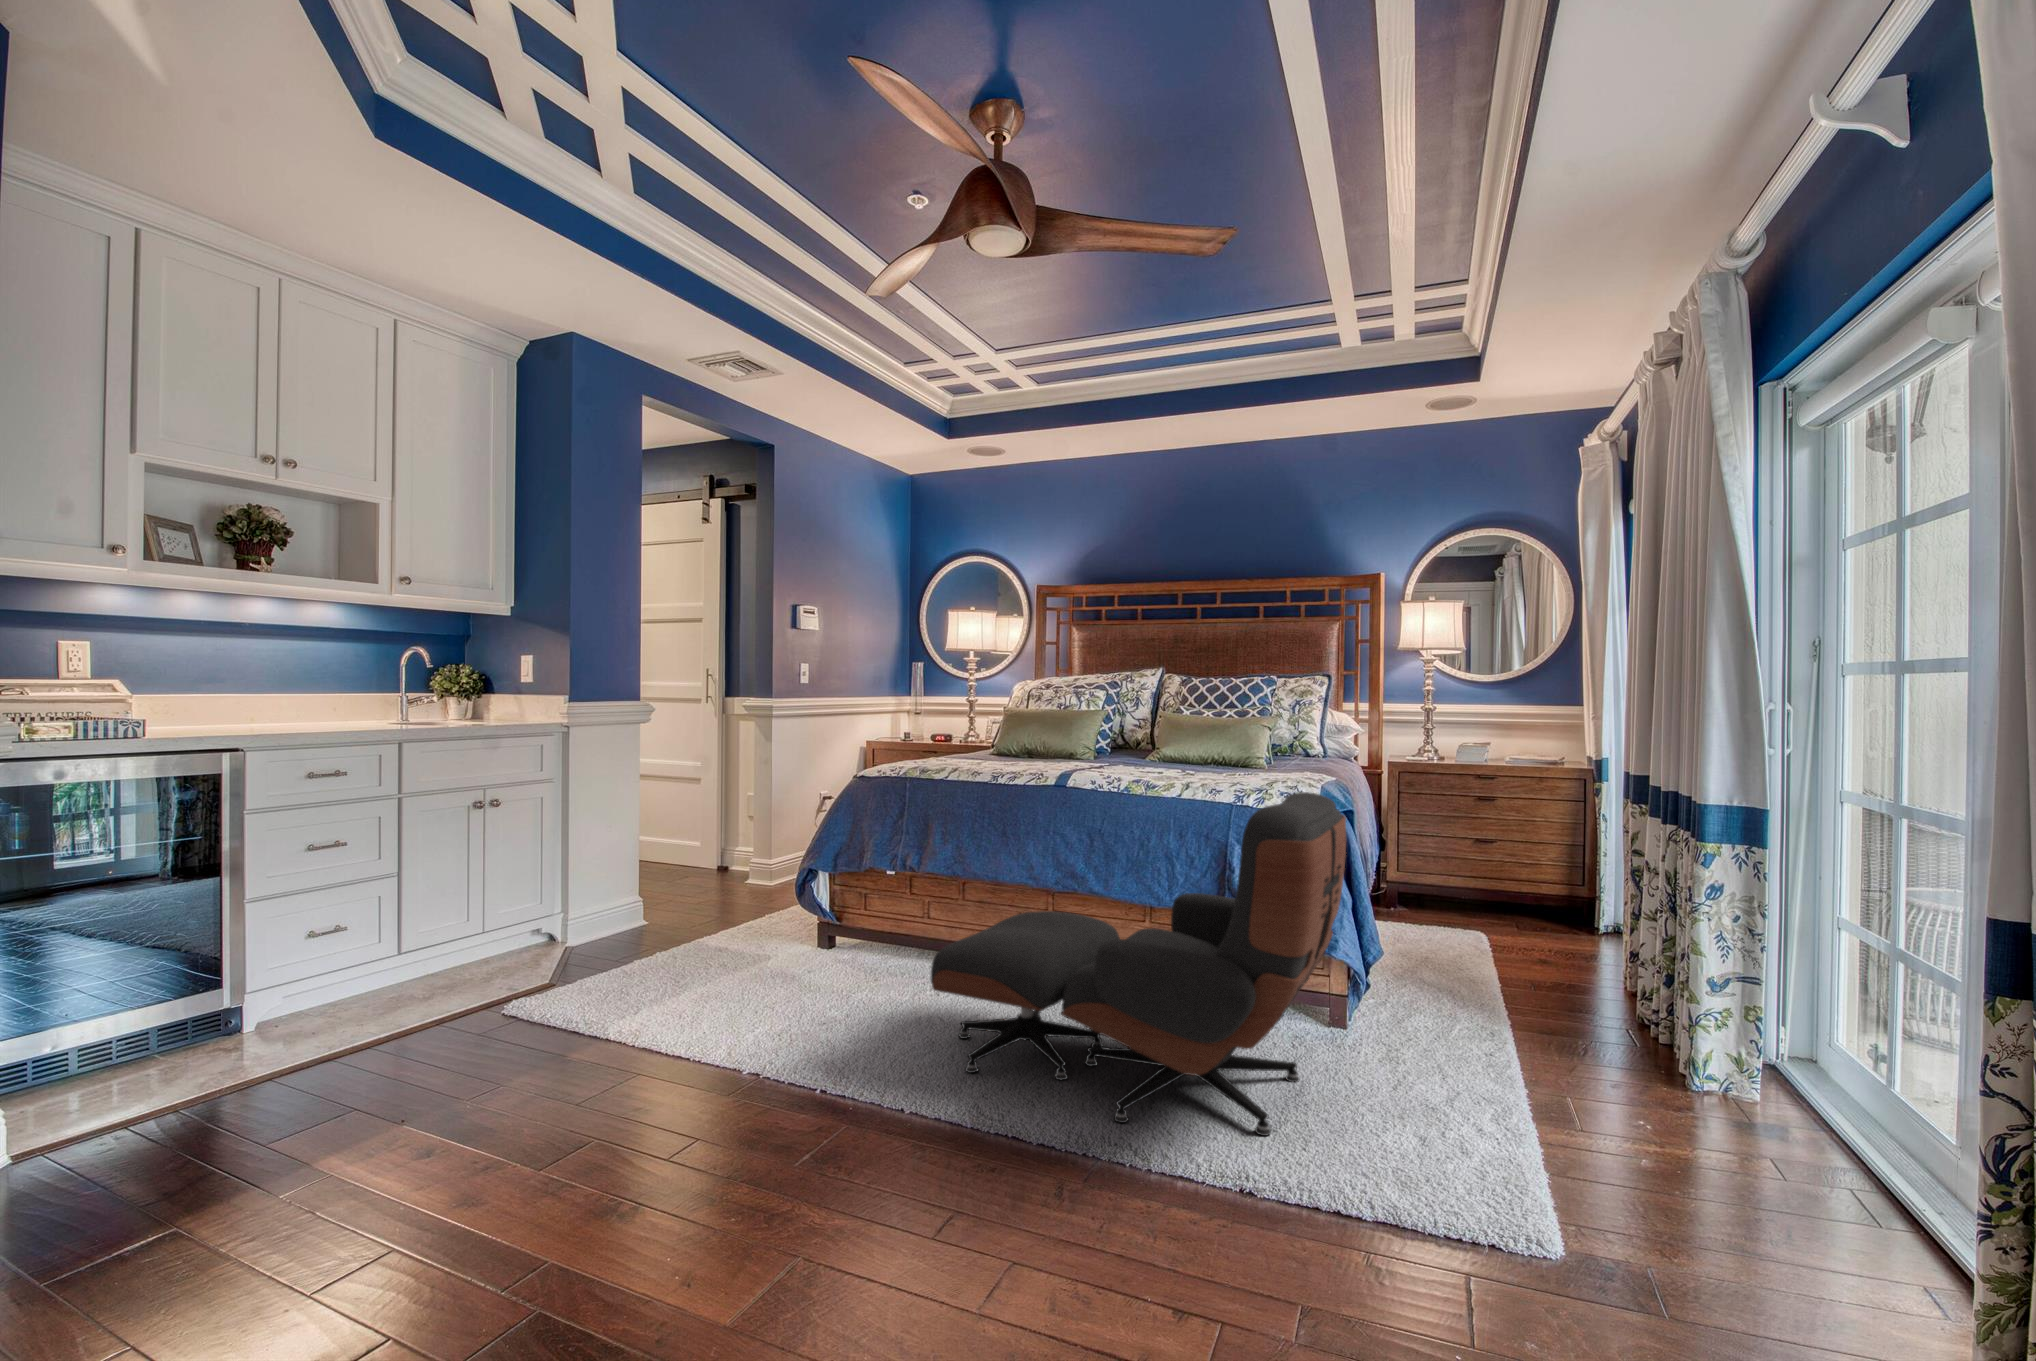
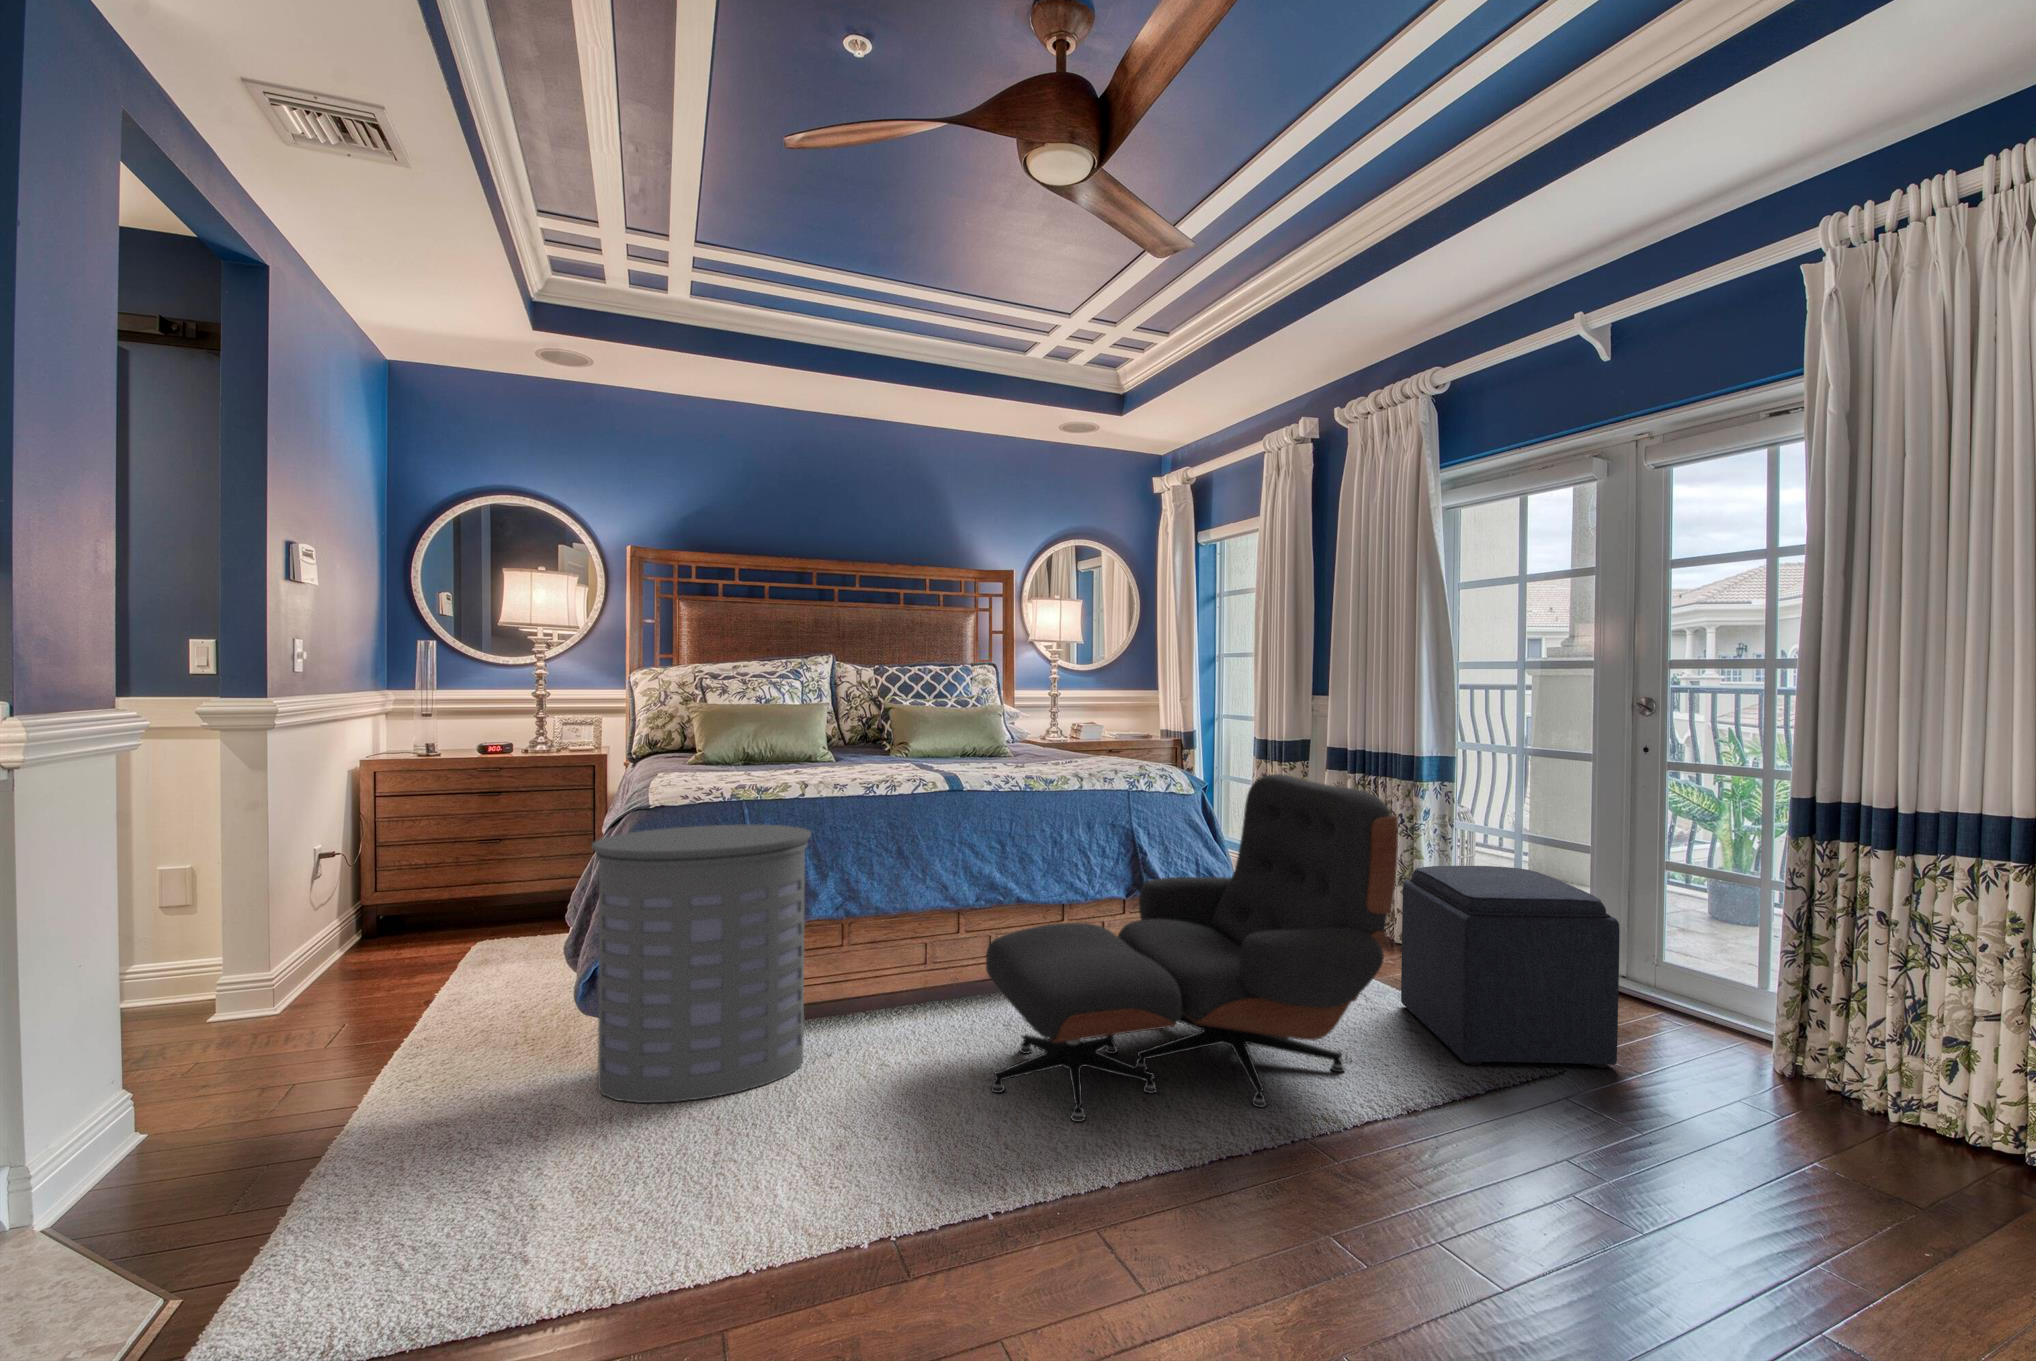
laundry hamper: none [777,790,912,986] -> present [592,825,811,1103]
ottoman: none [1418,938,1711,1275] -> present [1401,866,1620,1068]

